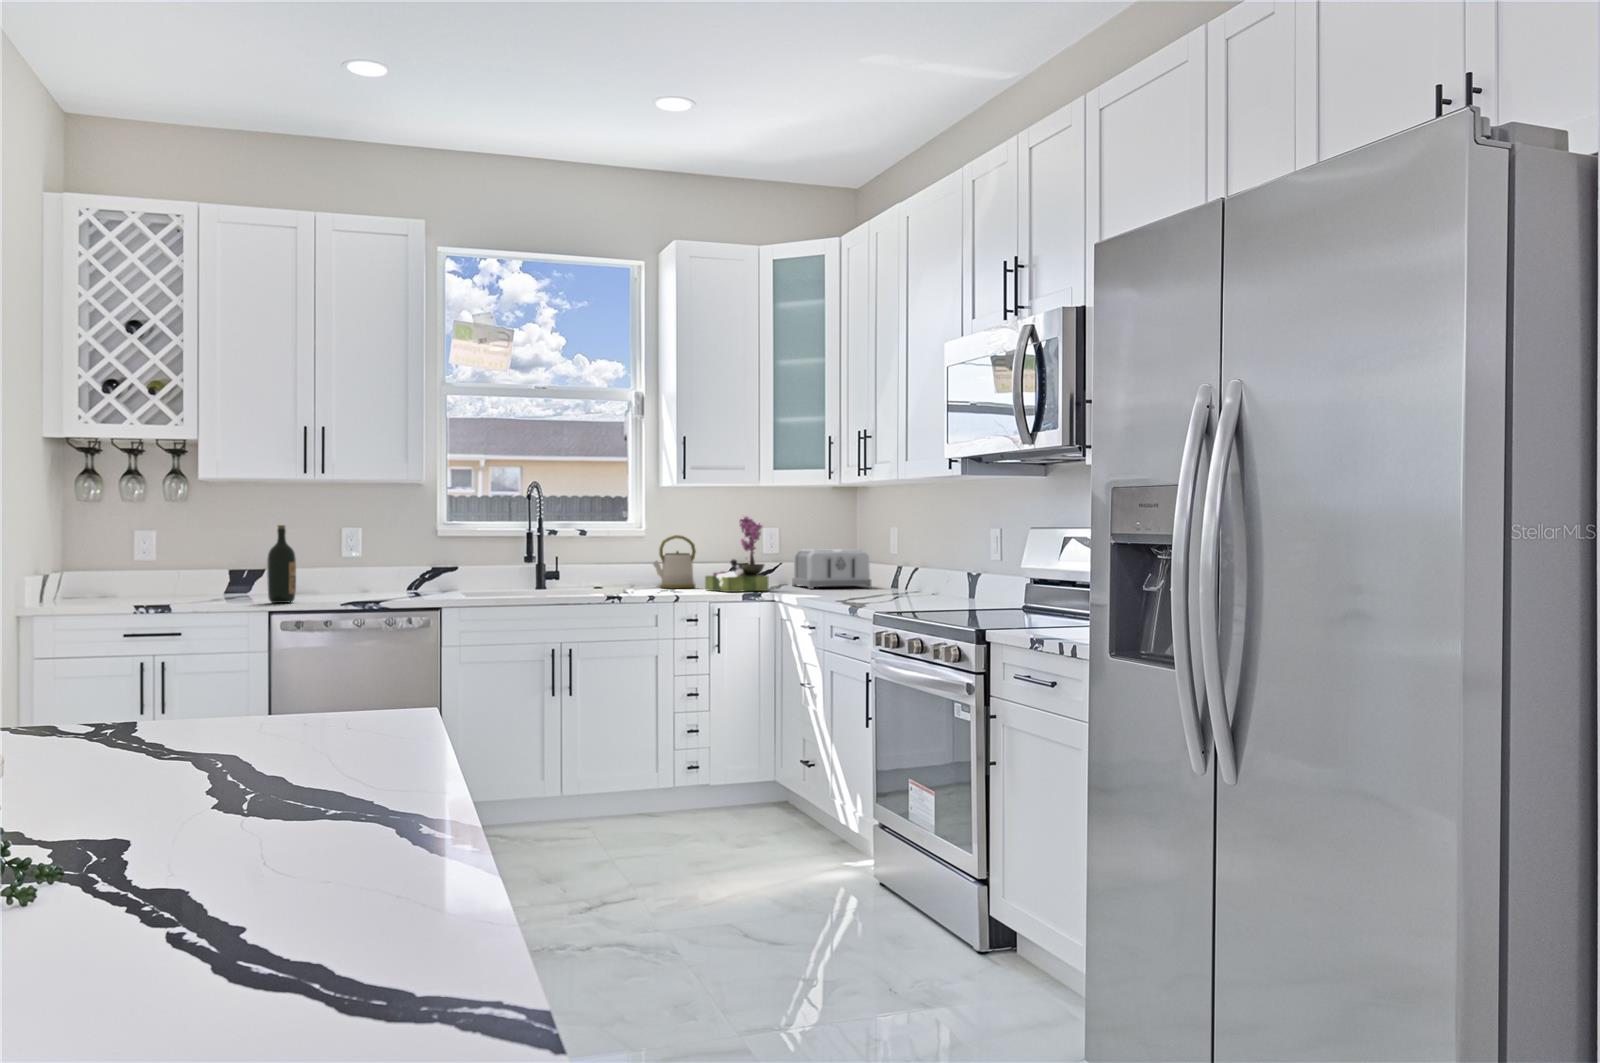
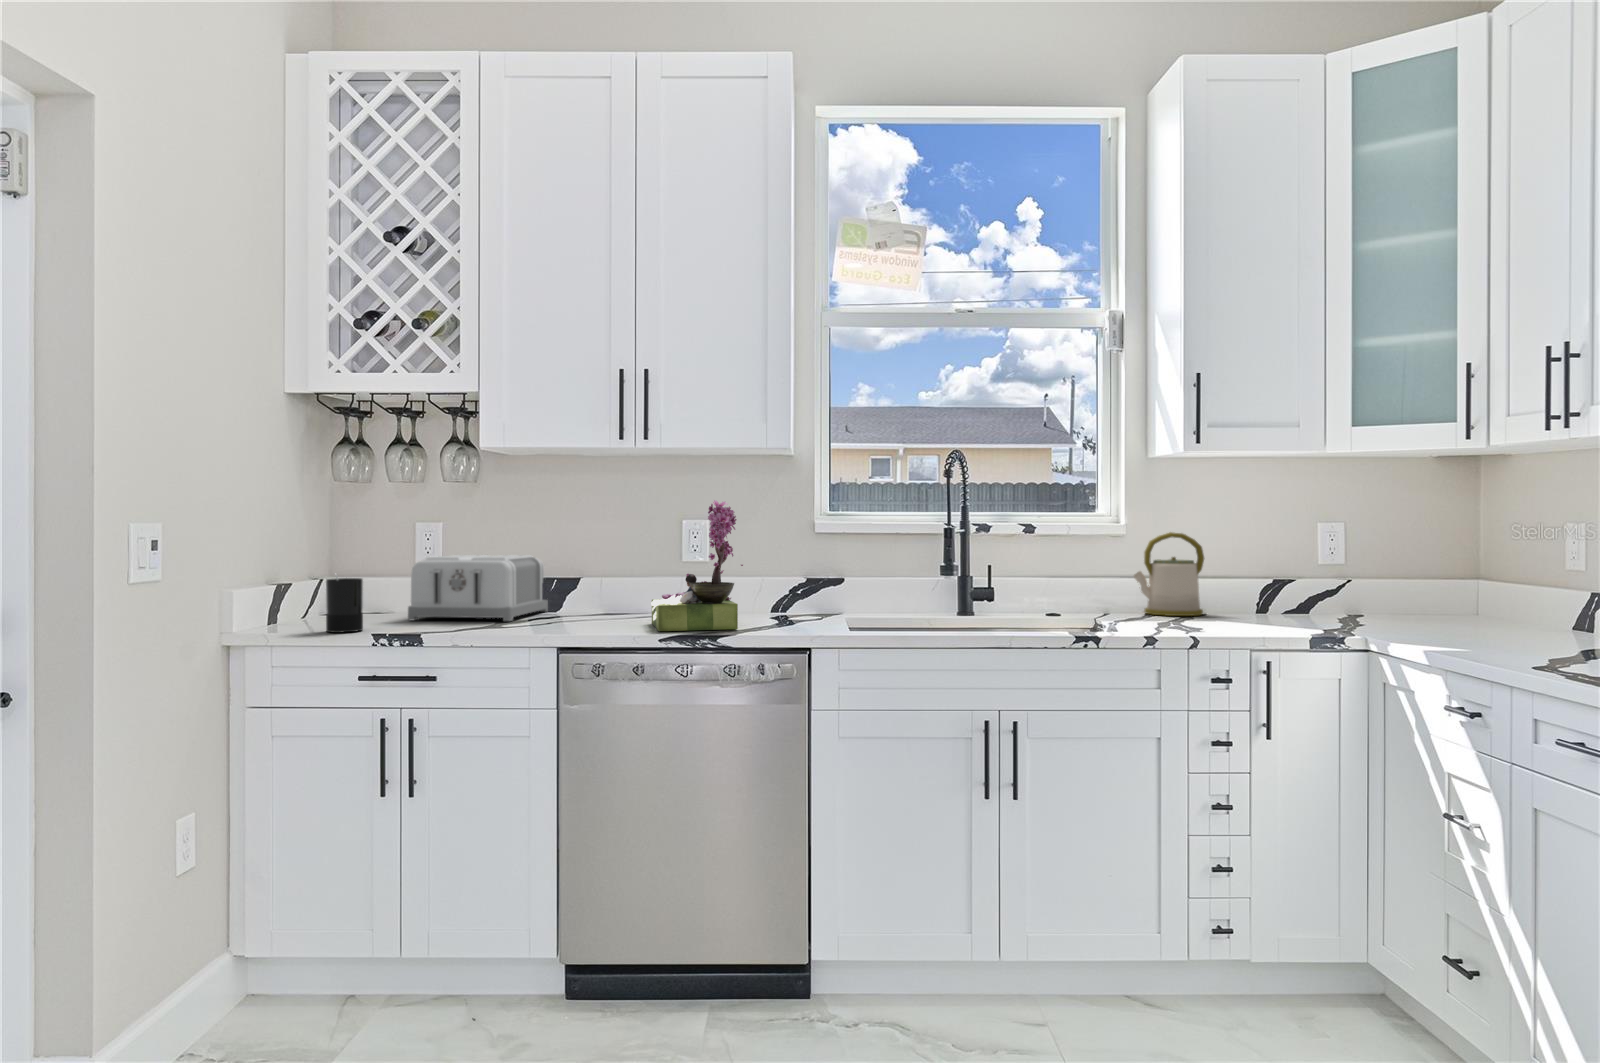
flower arrangement: present [705,516,769,592] -> present [651,500,743,631]
wine bottle: present [267,525,296,603] -> none [554,517,594,636]
toaster: present [792,549,871,589] -> present [408,555,548,621]
candle: none [89,565,117,606] -> present [326,575,363,633]

